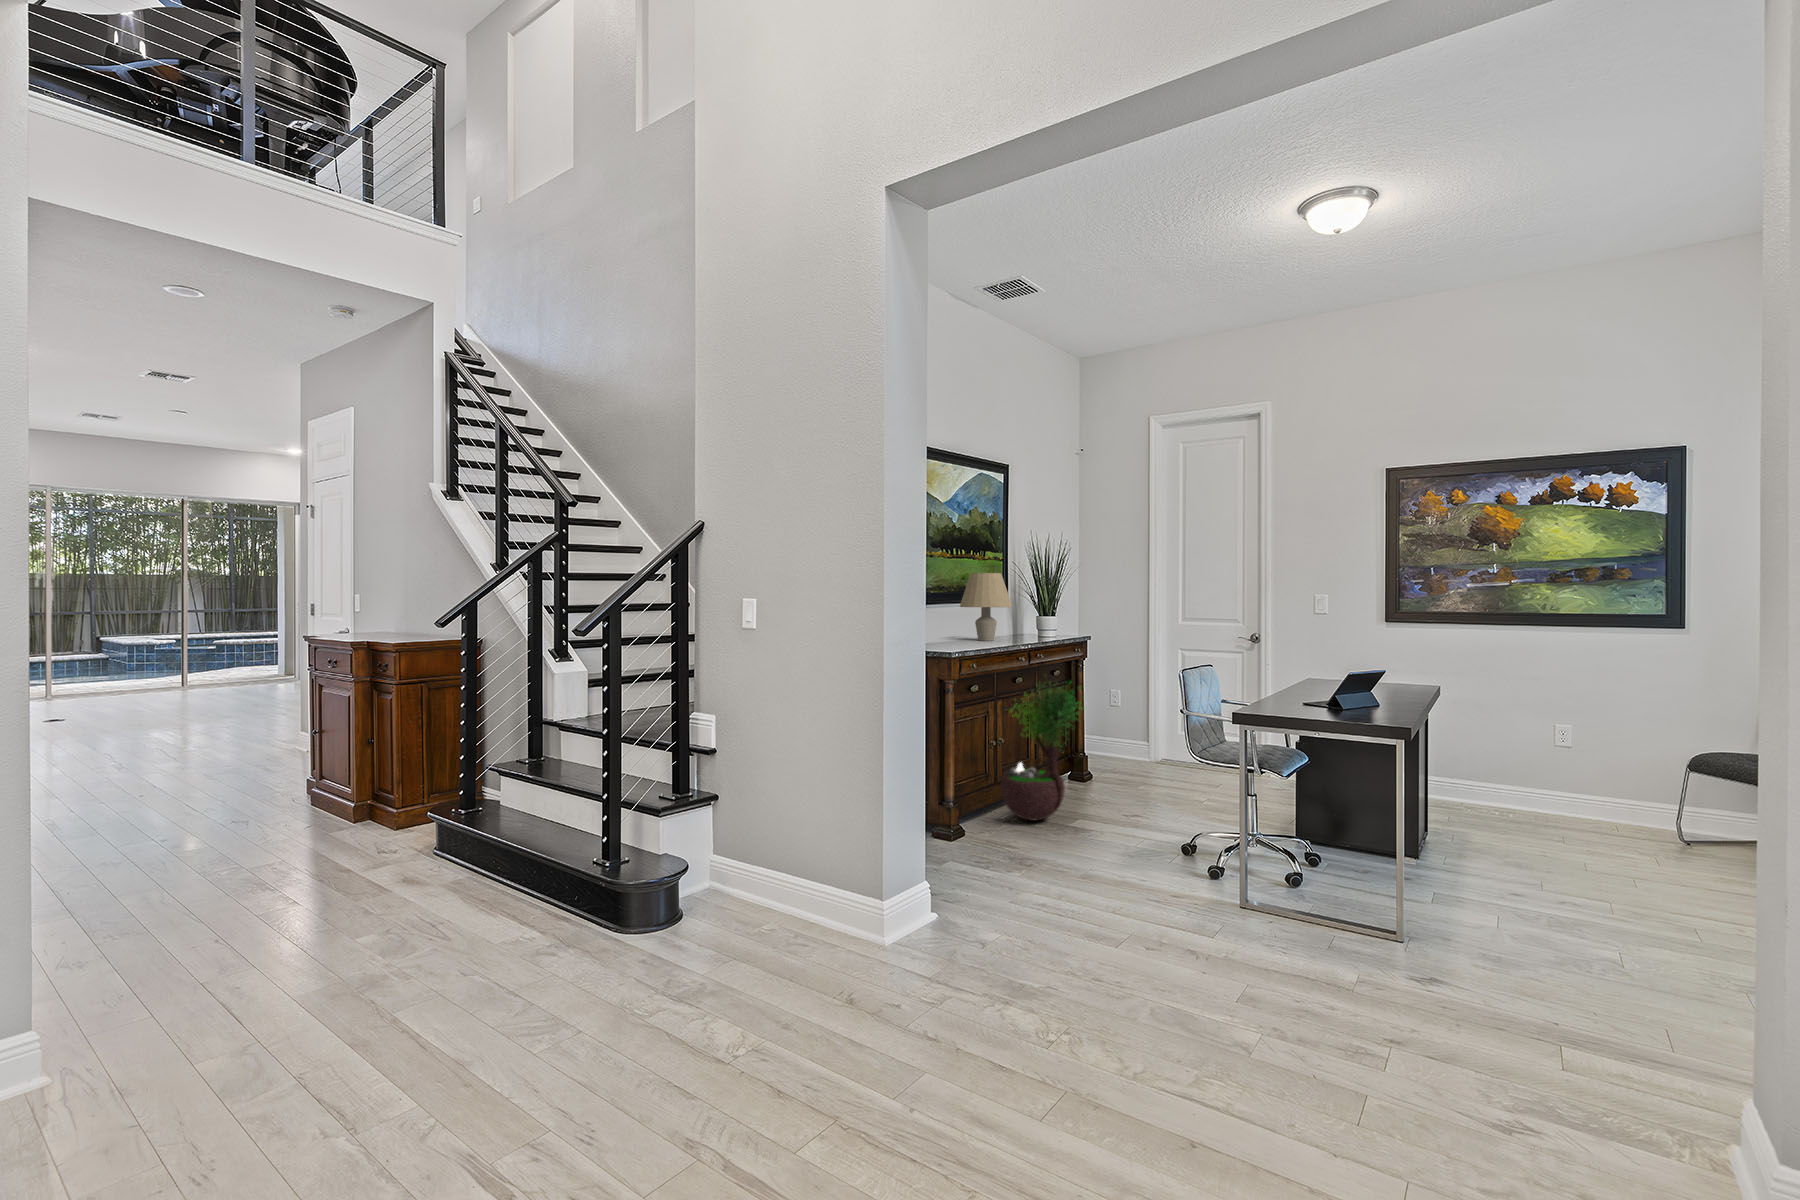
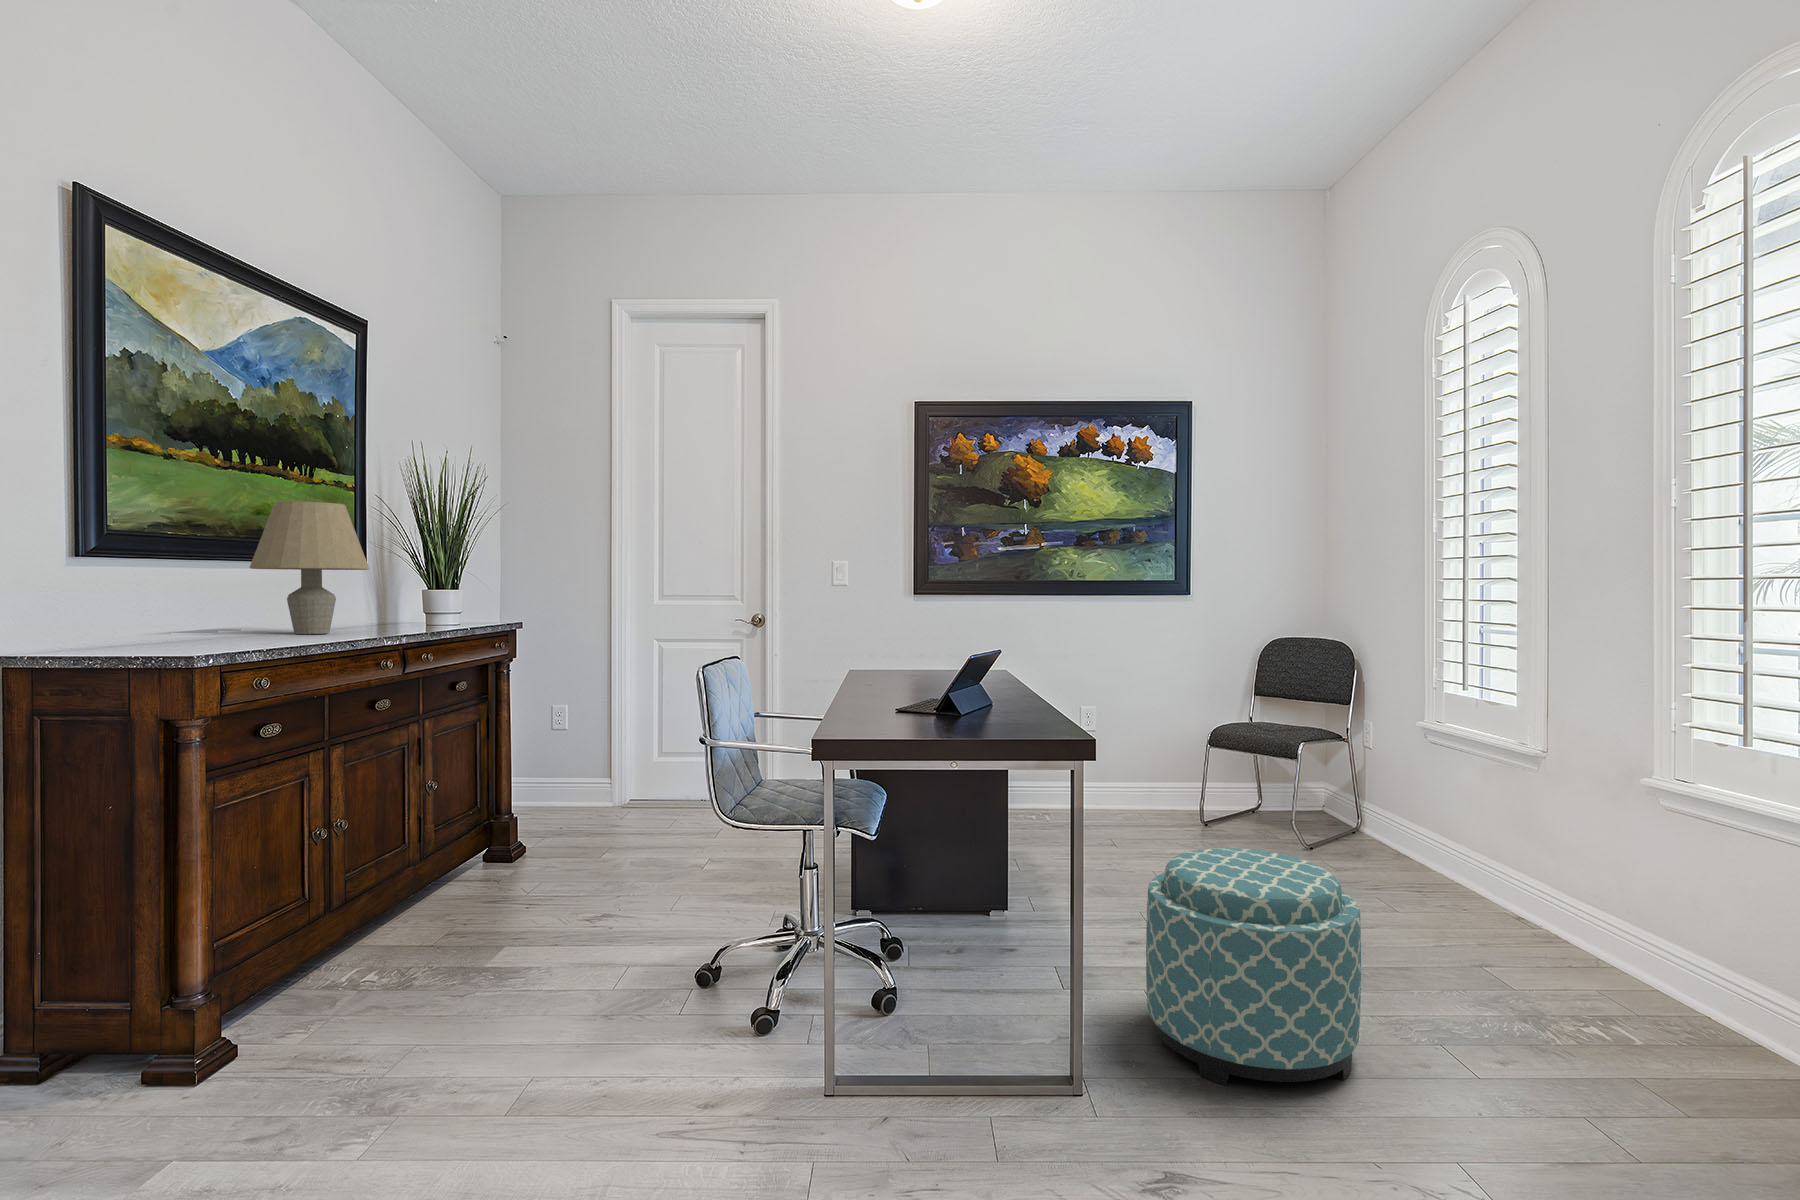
potted tree: present [1001,687,1080,820] -> none [343,693,517,974]
ottoman: none [1495,819,1689,998] -> present [1146,848,1361,1085]

